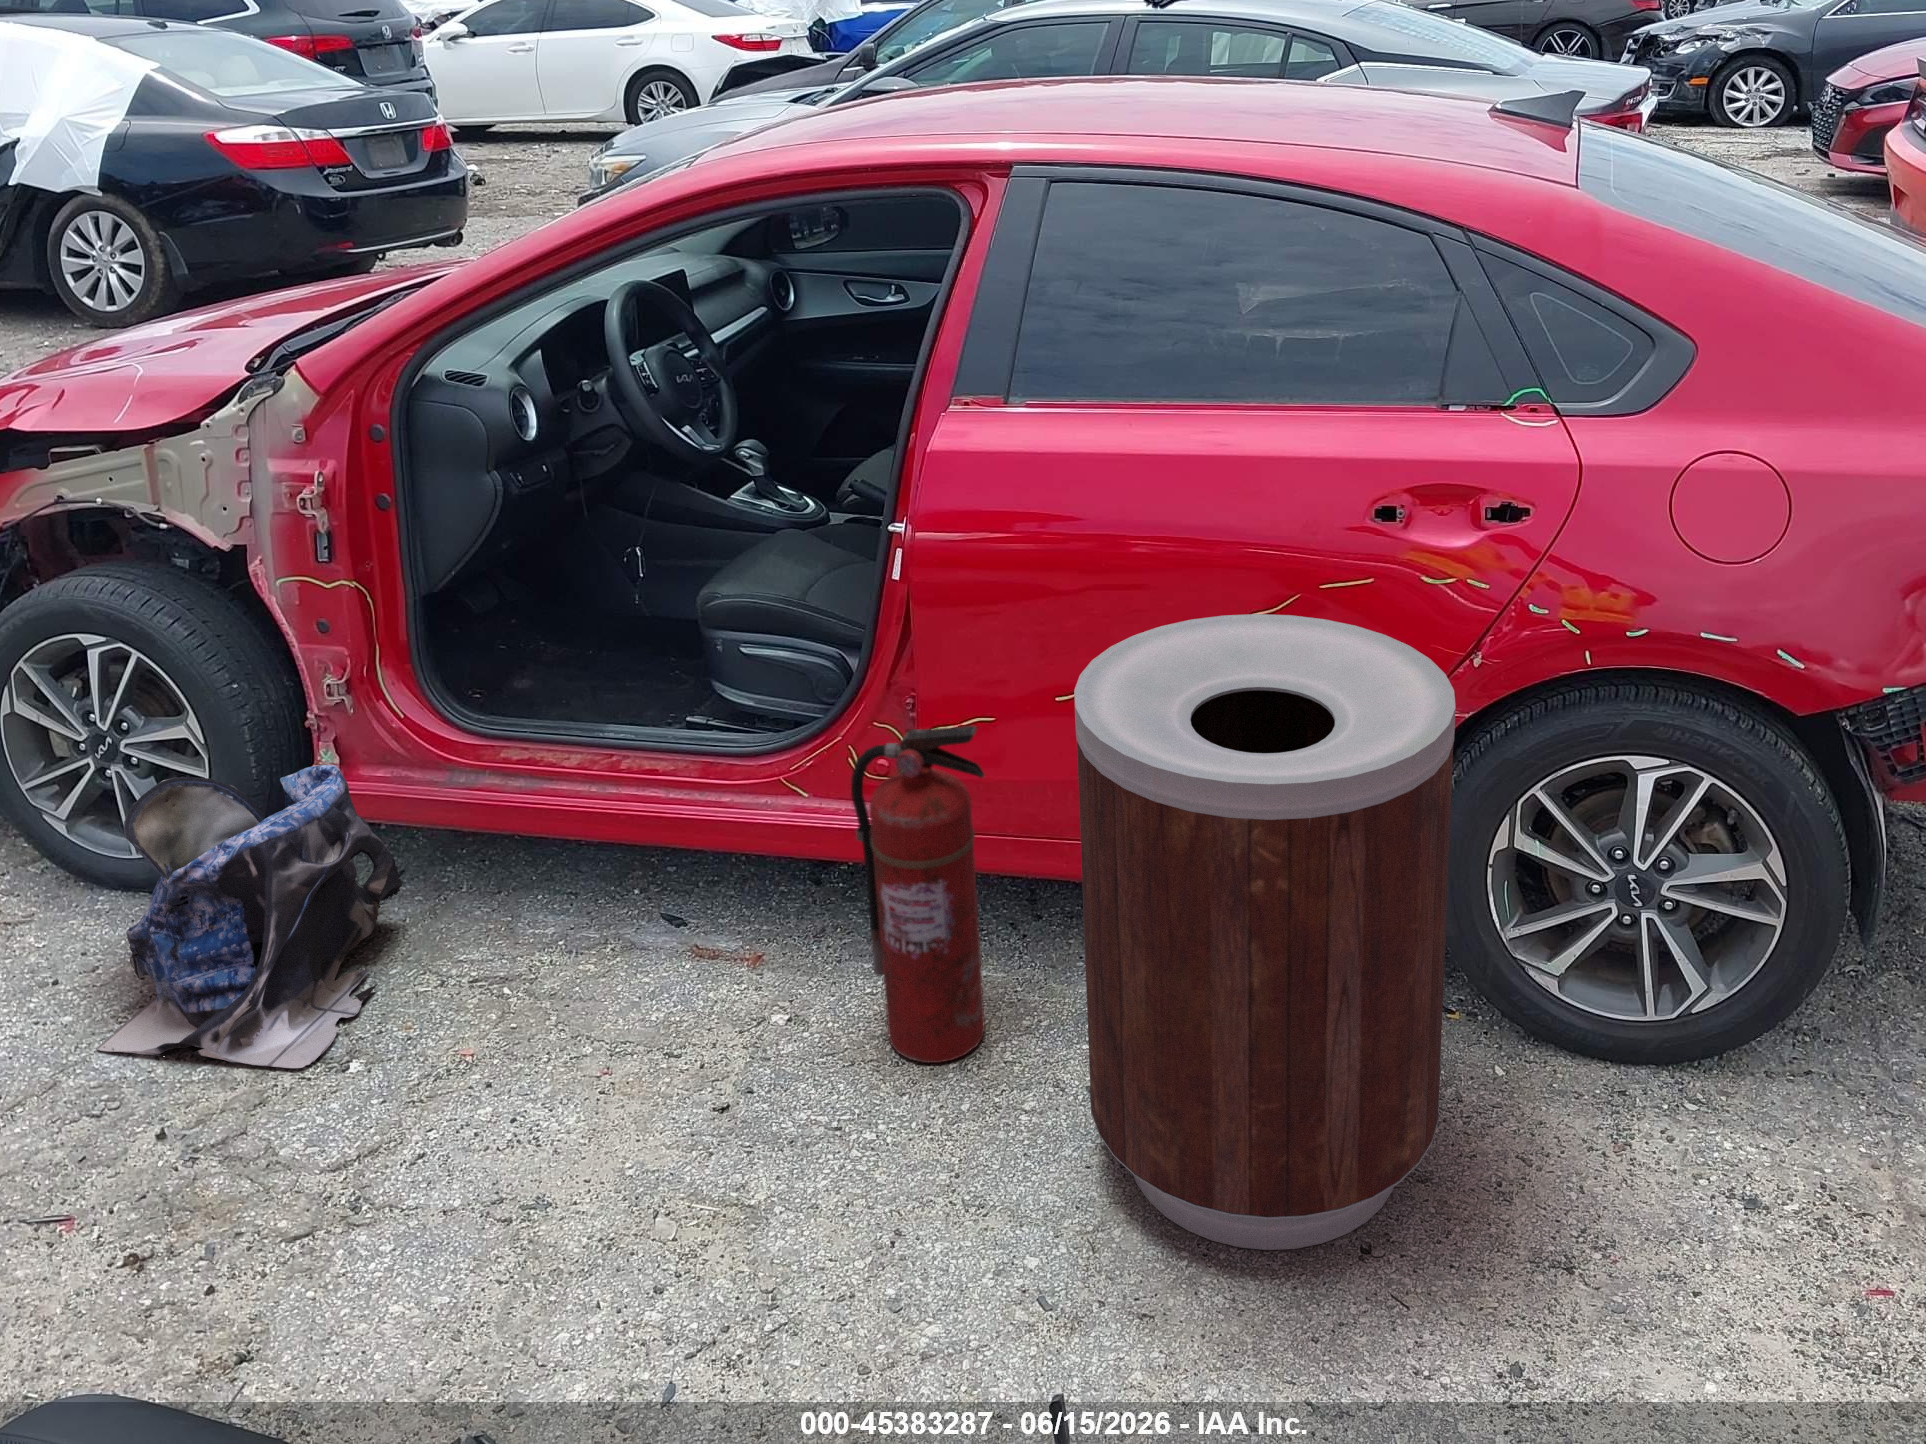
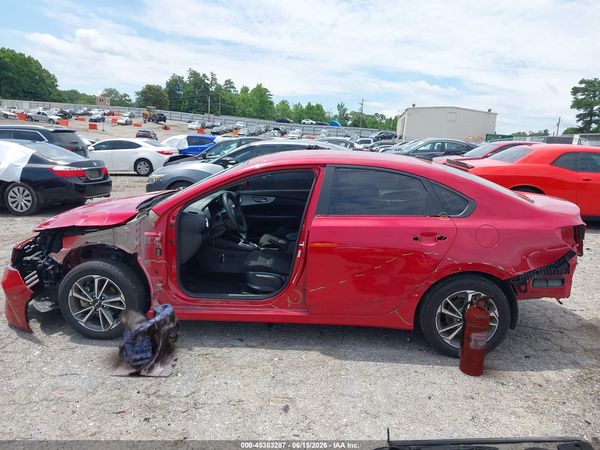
trash can: present [1074,614,1456,1250] -> none [361,261,449,397]
fire extinguisher: present [851,726,985,1063] -> present [459,295,495,376]

